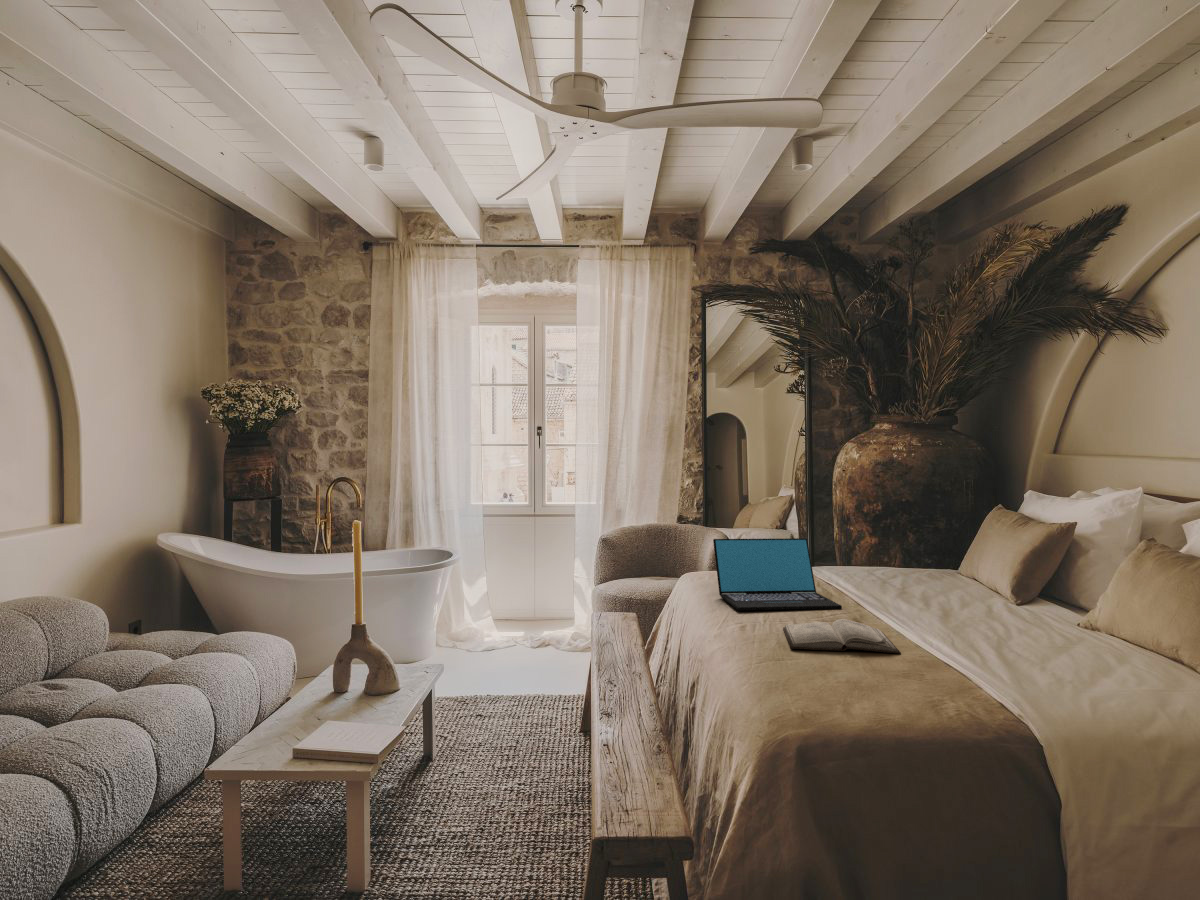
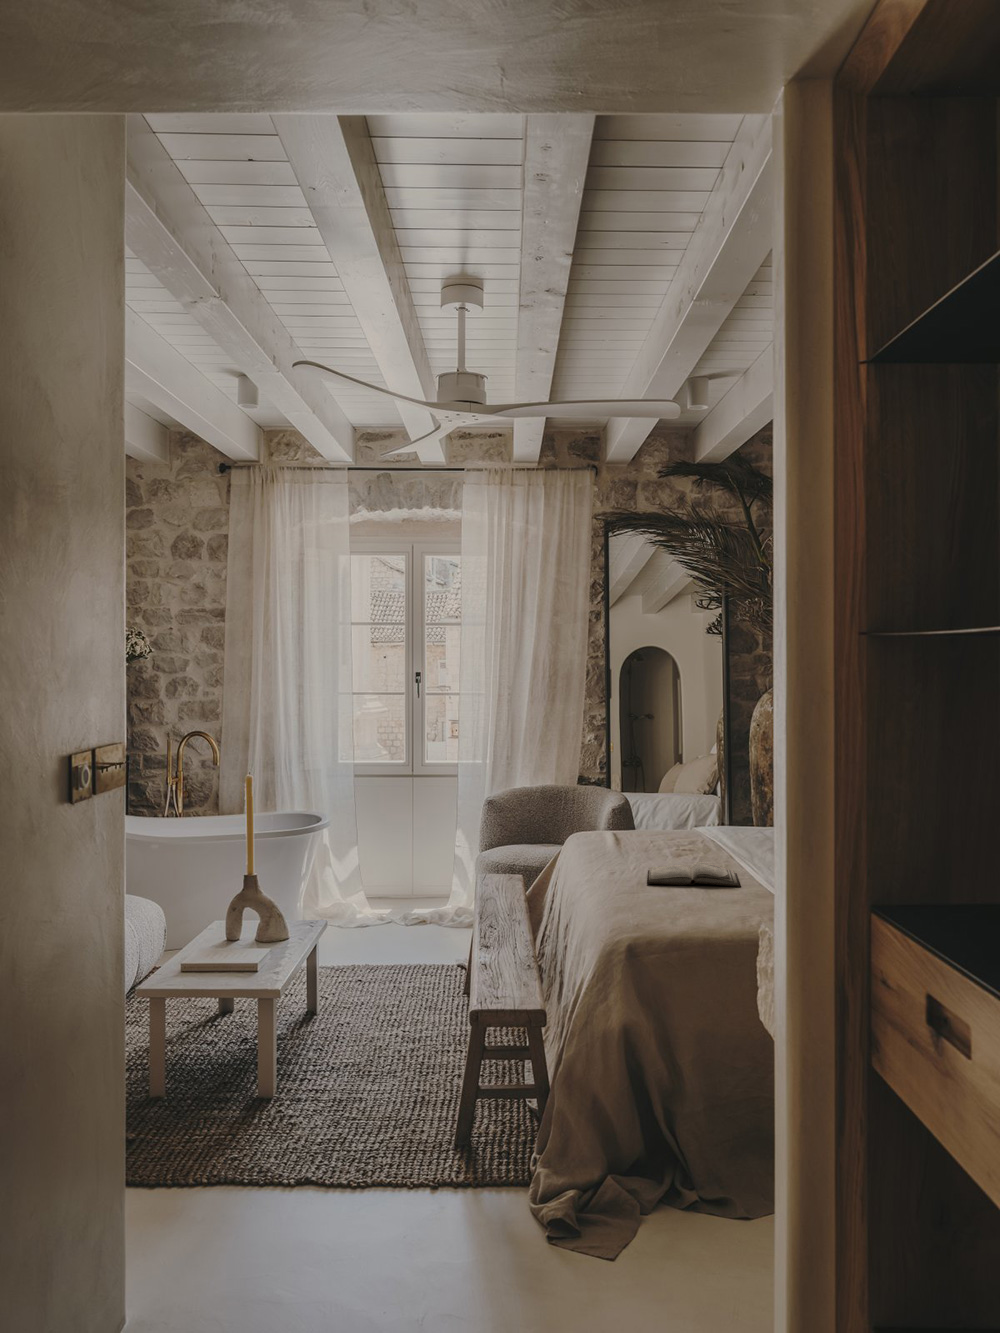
laptop: present [713,538,842,610] -> none [595,793,712,859]

